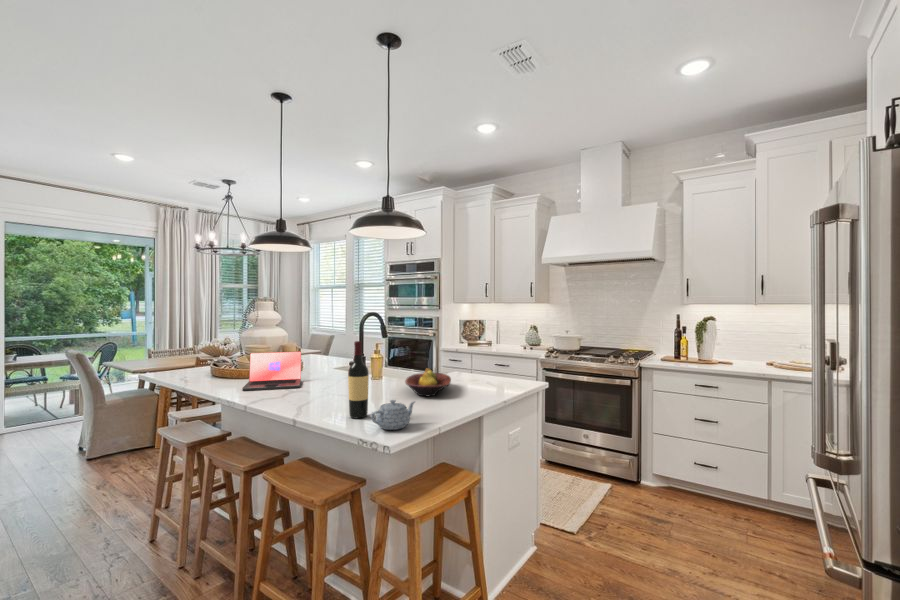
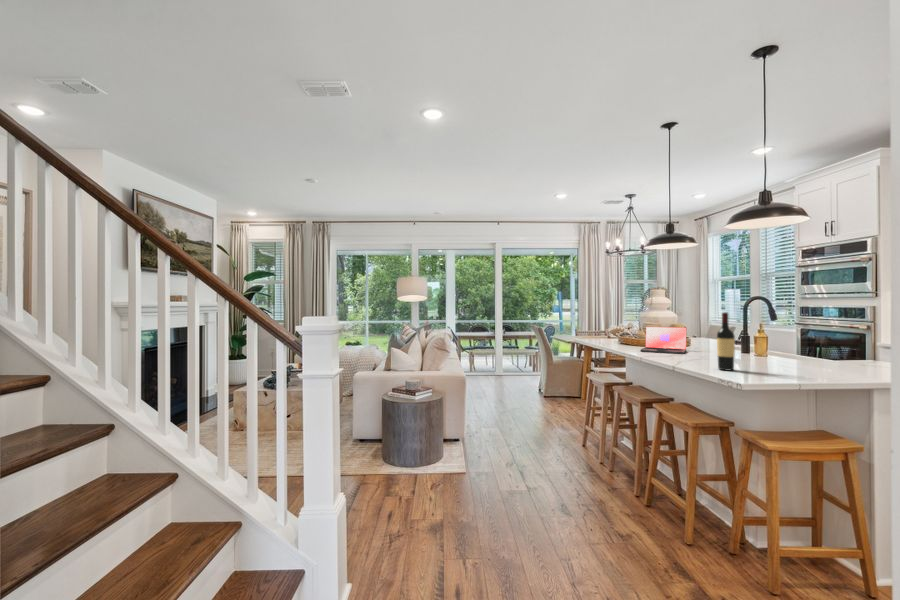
fruit bowl: present [405,368,451,397] -> none [781,346,839,368]
teapot: present [371,400,415,430] -> none [731,356,777,378]

